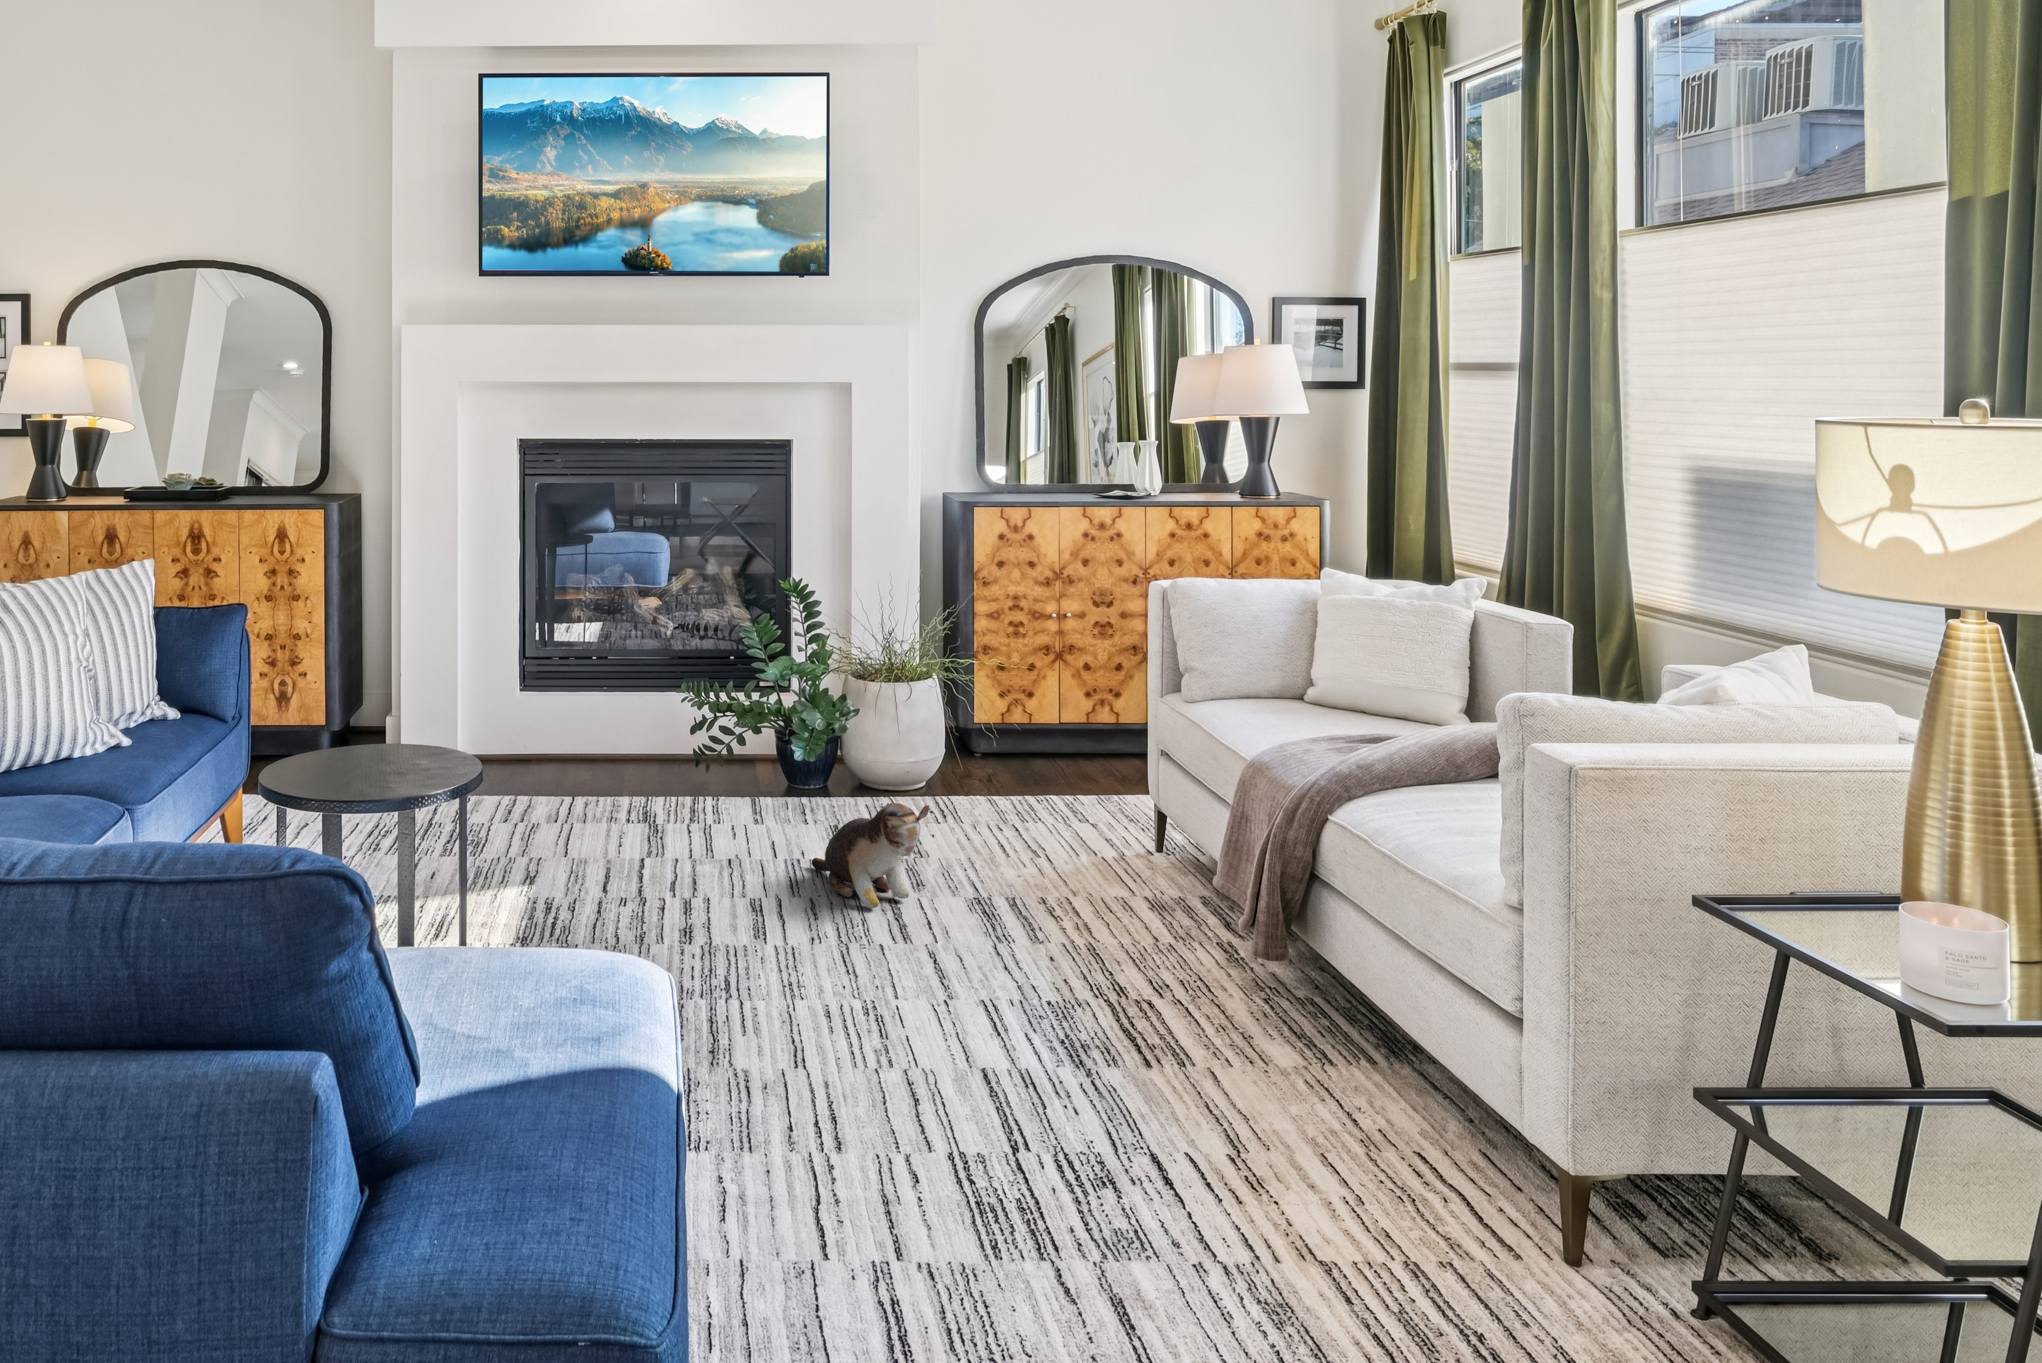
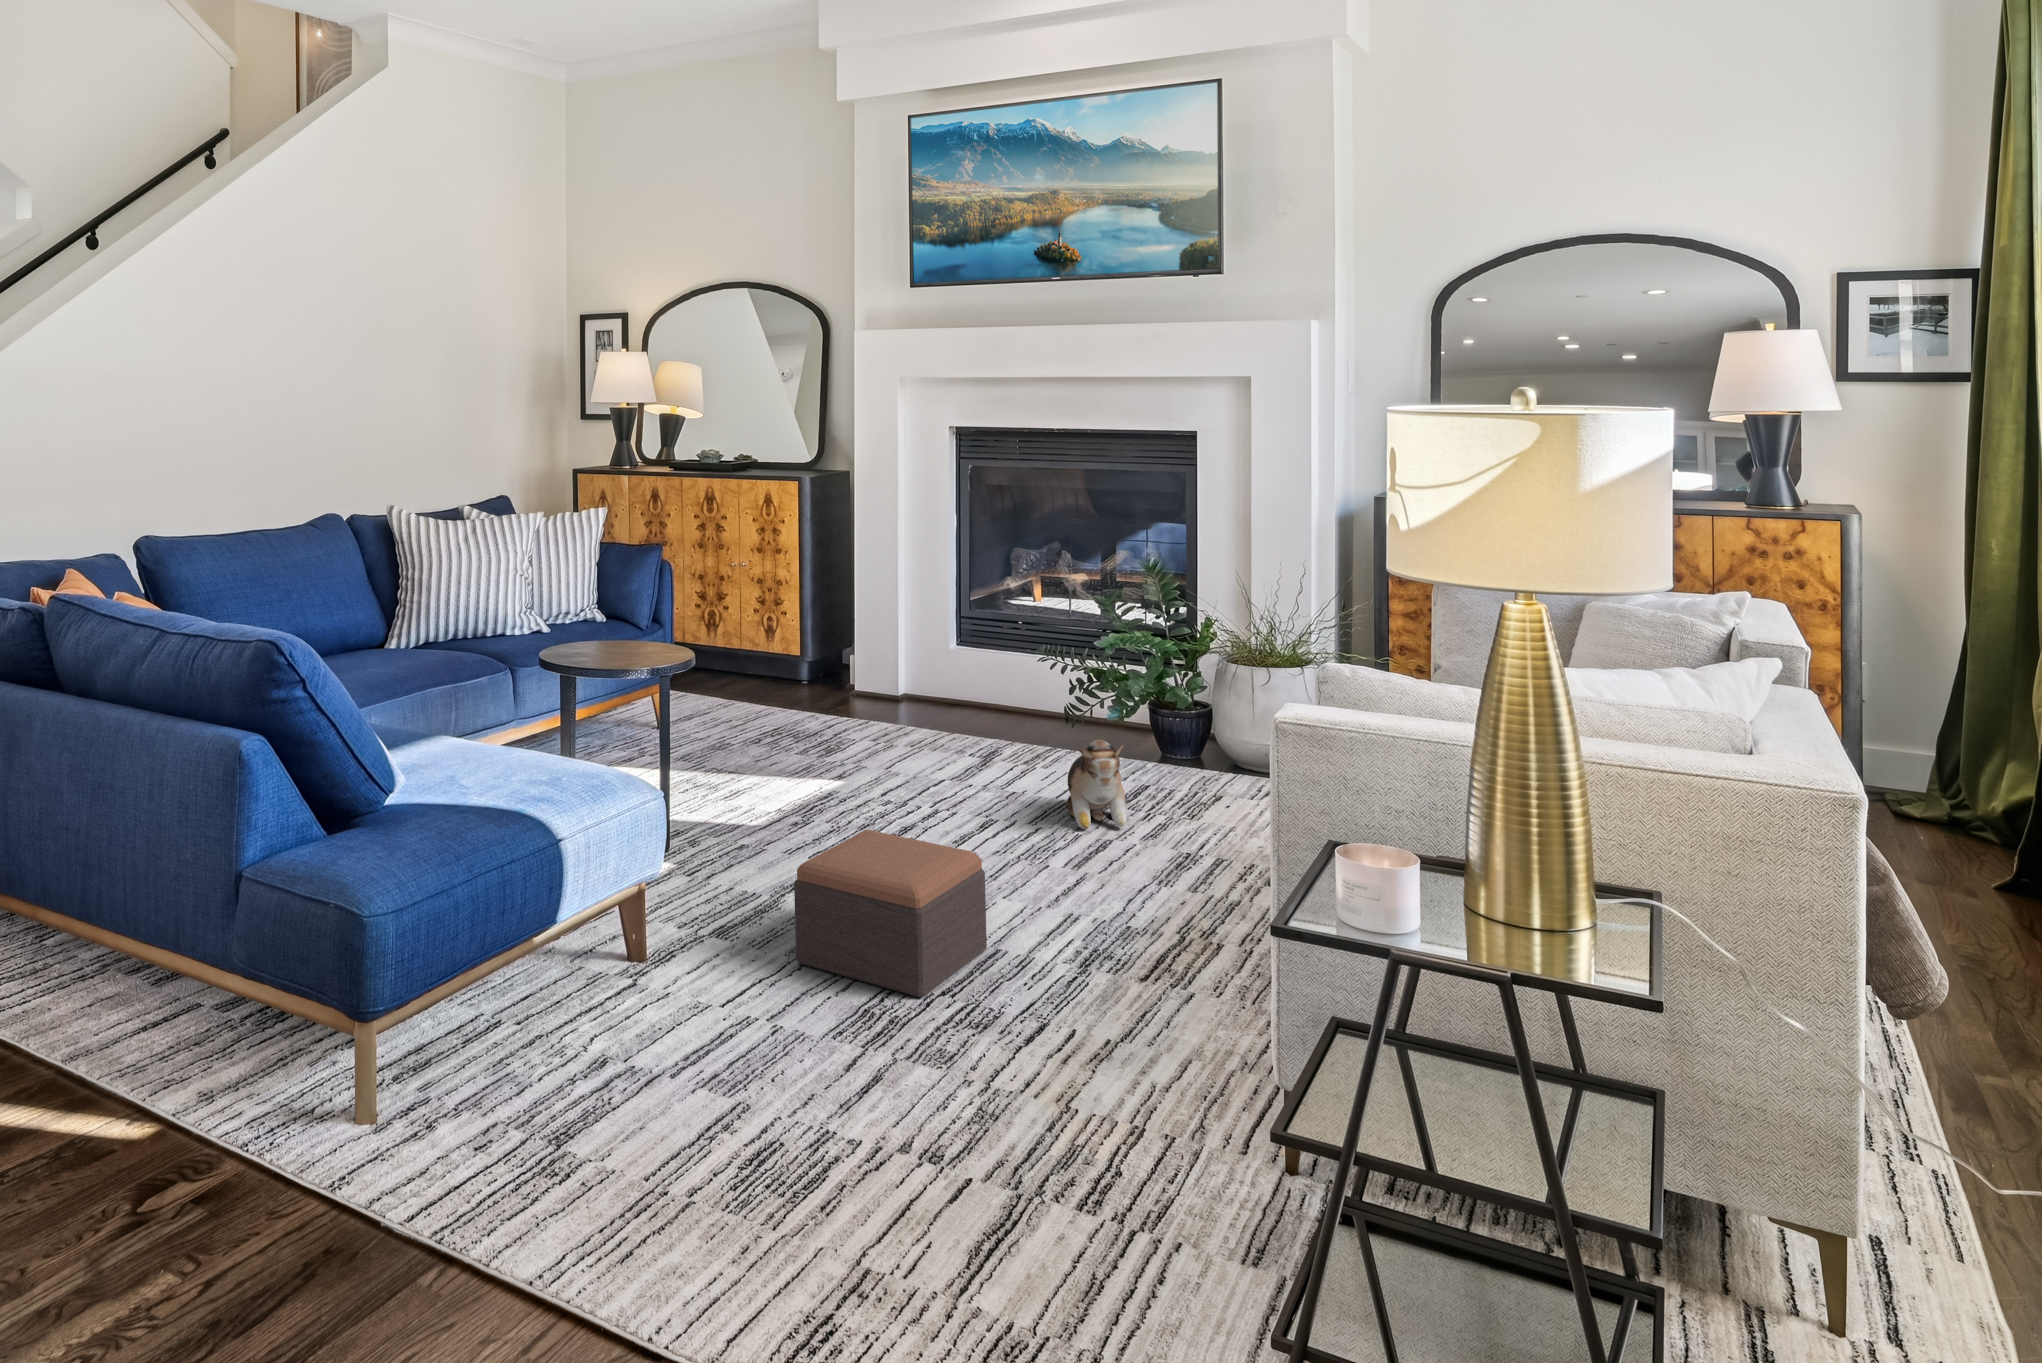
footstool: none [819,964,1022,1174] -> present [794,830,987,998]

